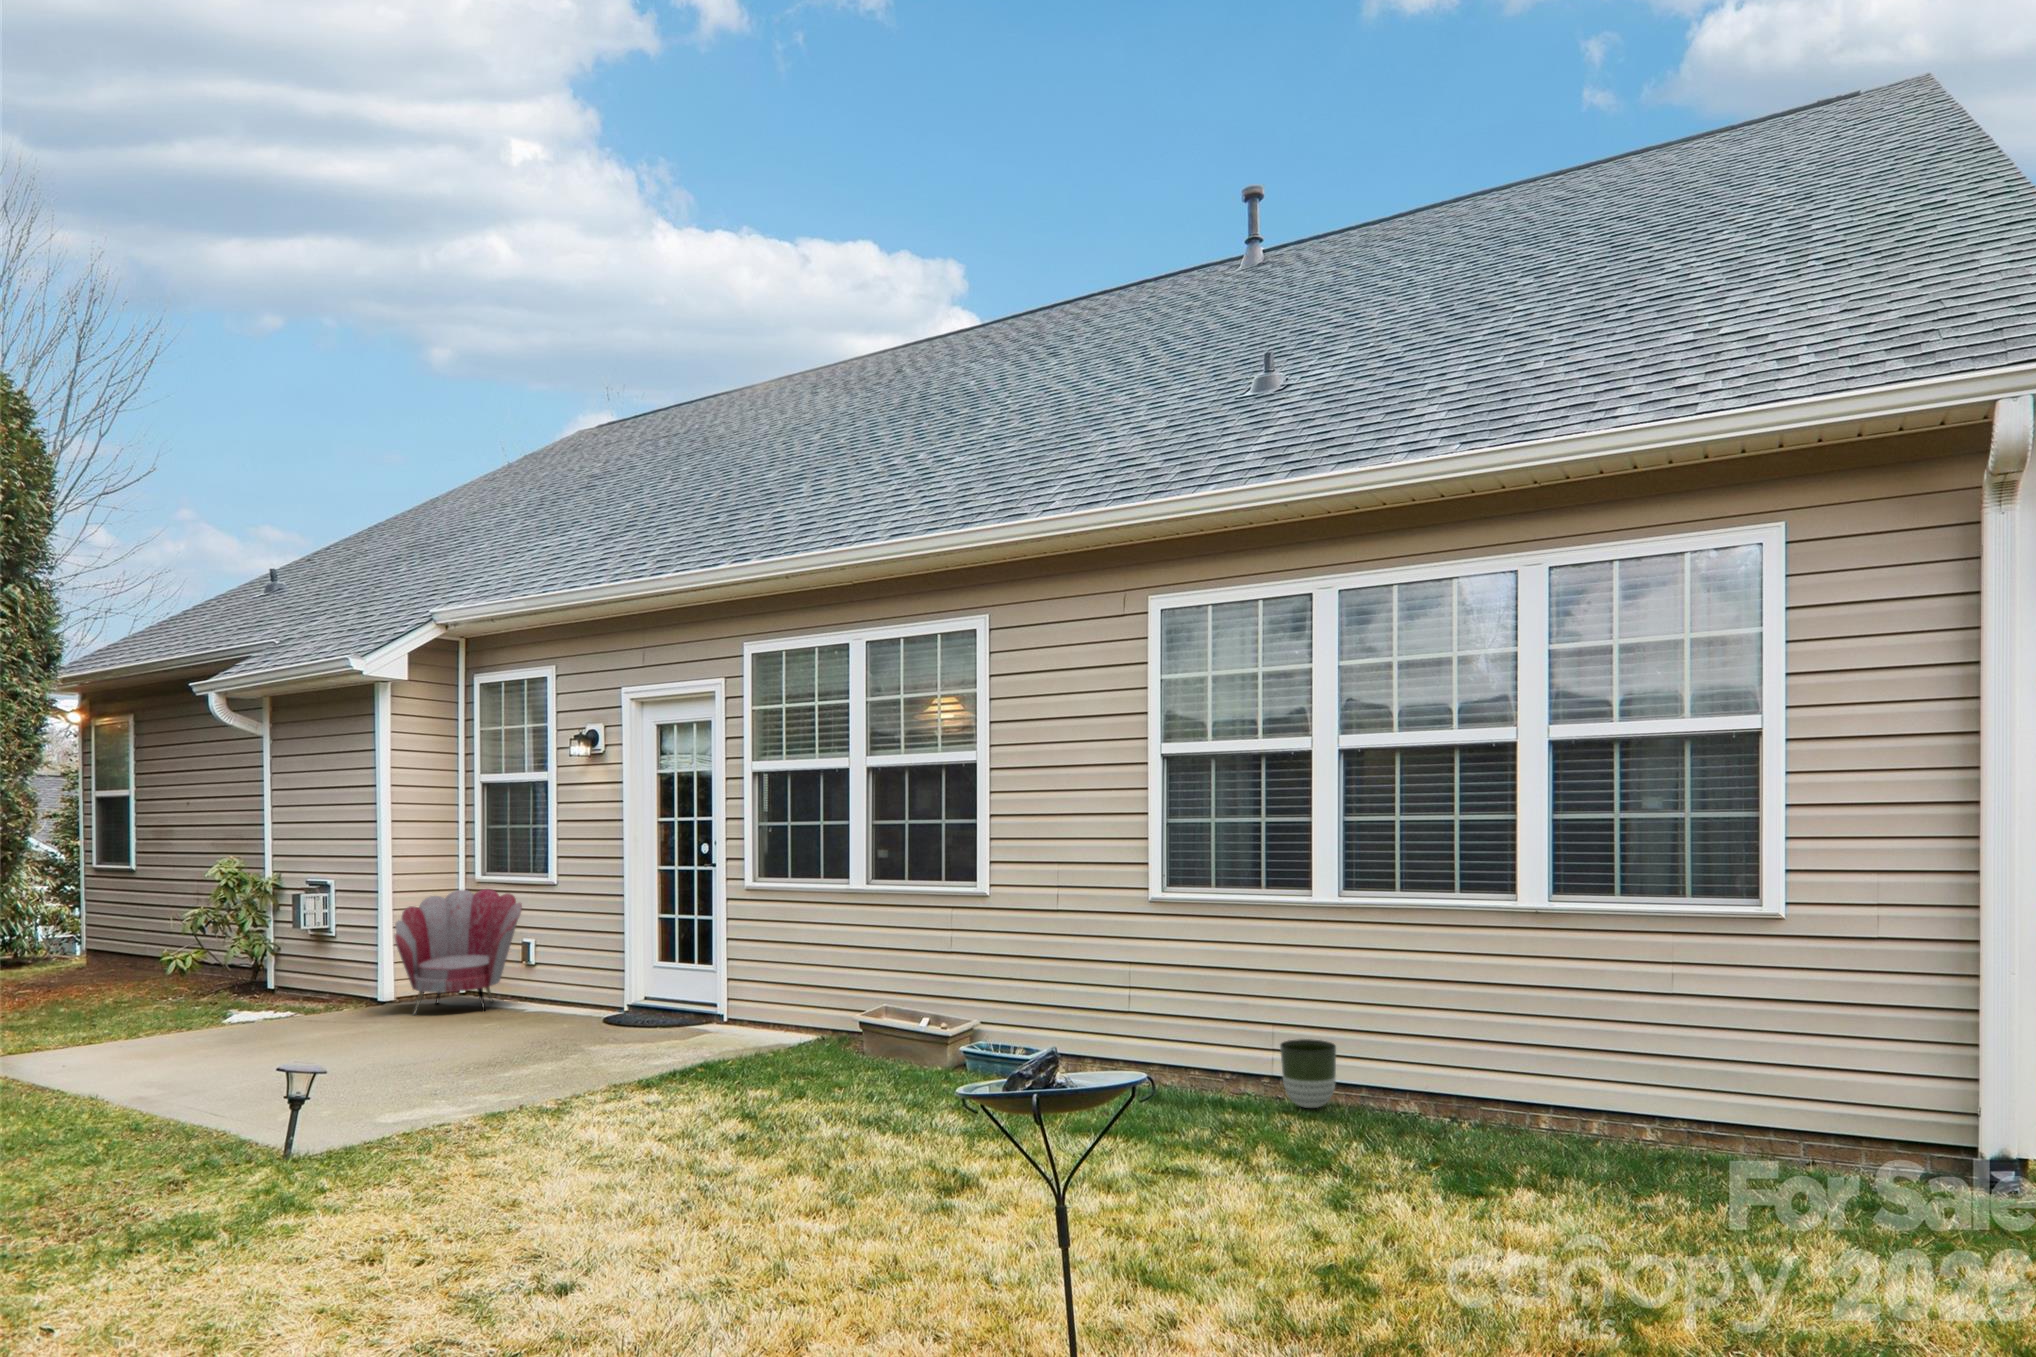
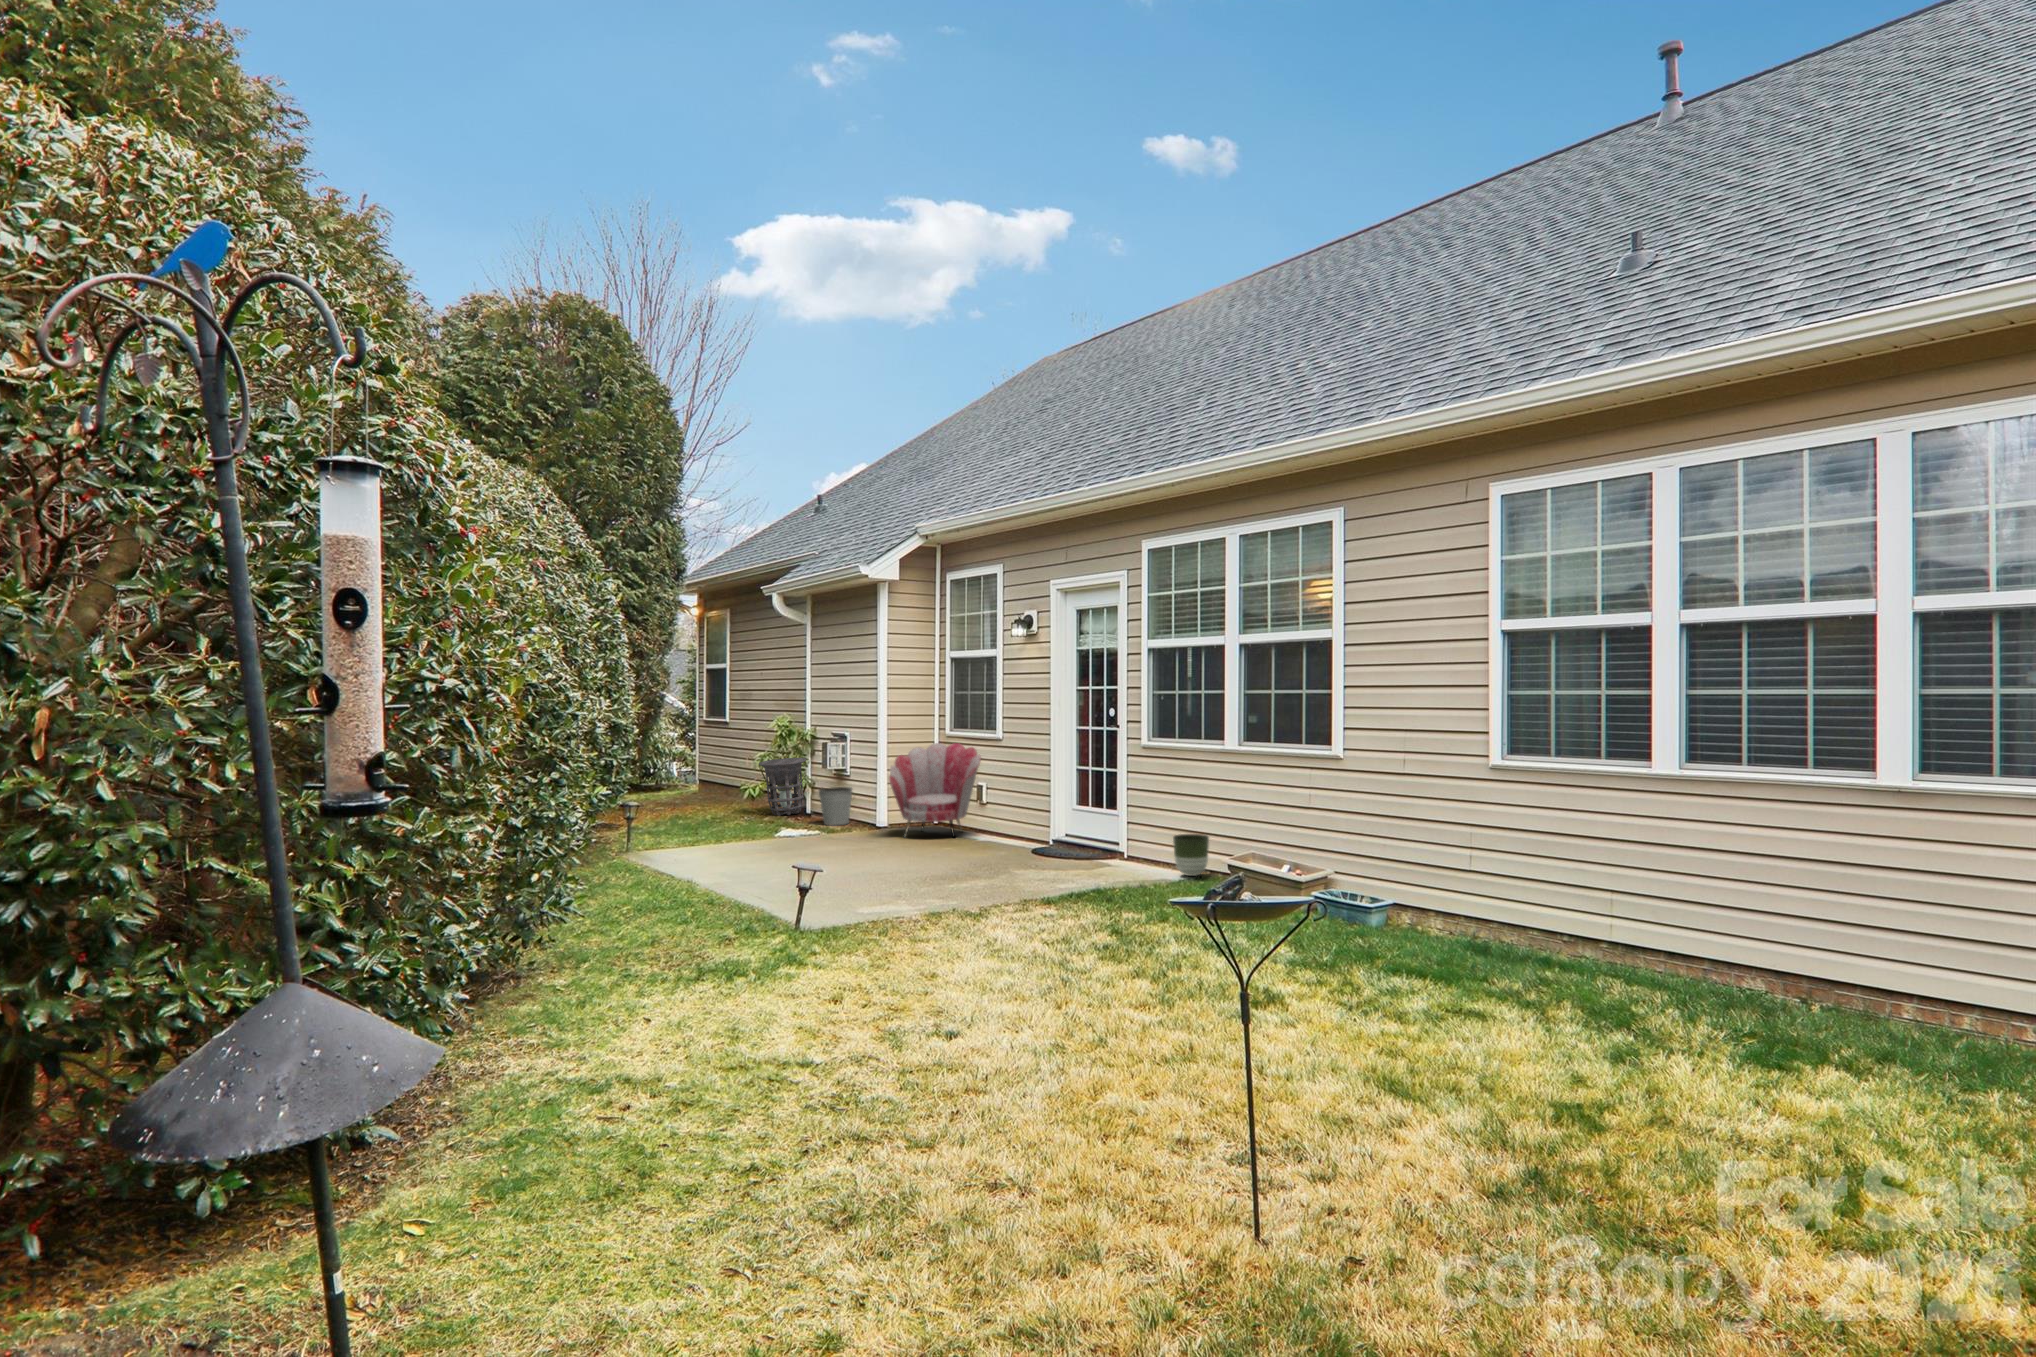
side table: none [190,915,263,995] -> present [759,758,806,816]
bucket: none [284,951,338,1004] -> present [819,787,852,826]
planter: present [1280,1039,1336,1108] -> present [1173,834,1209,876]

